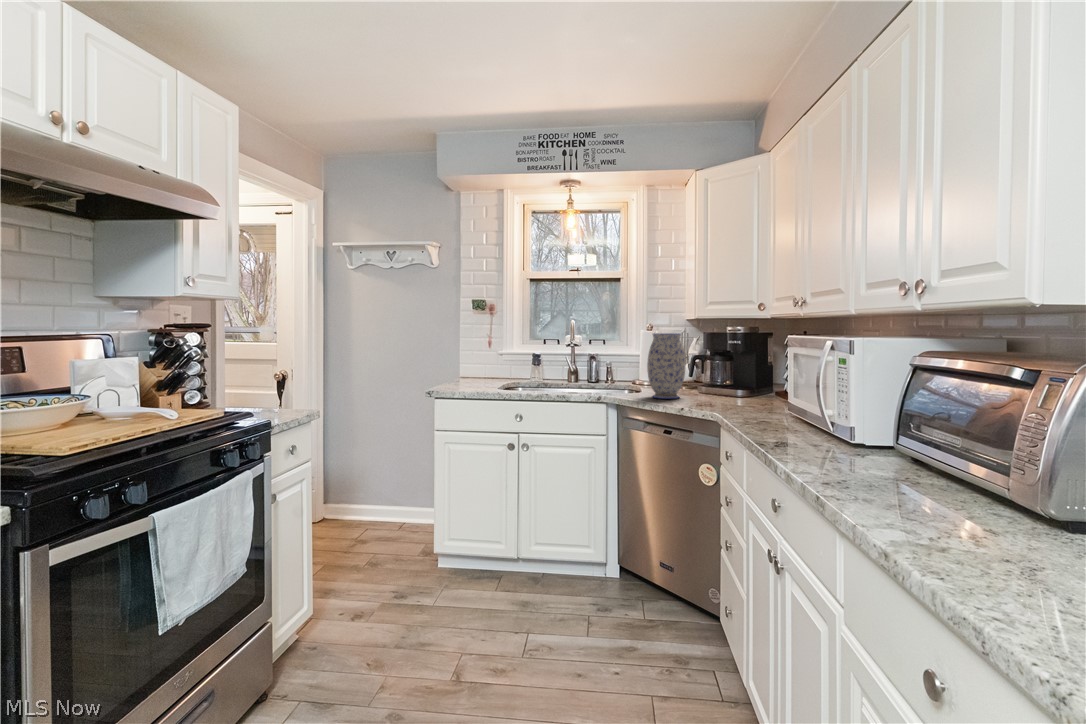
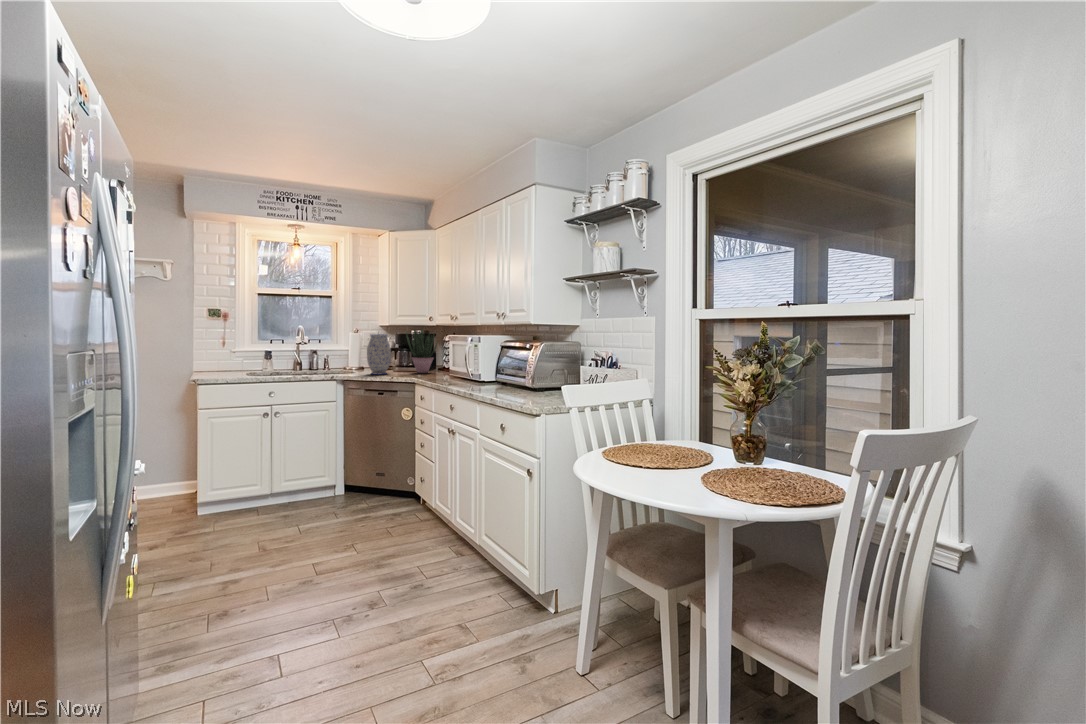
potted plant: none [710,320,767,401] -> present [406,329,437,373]

